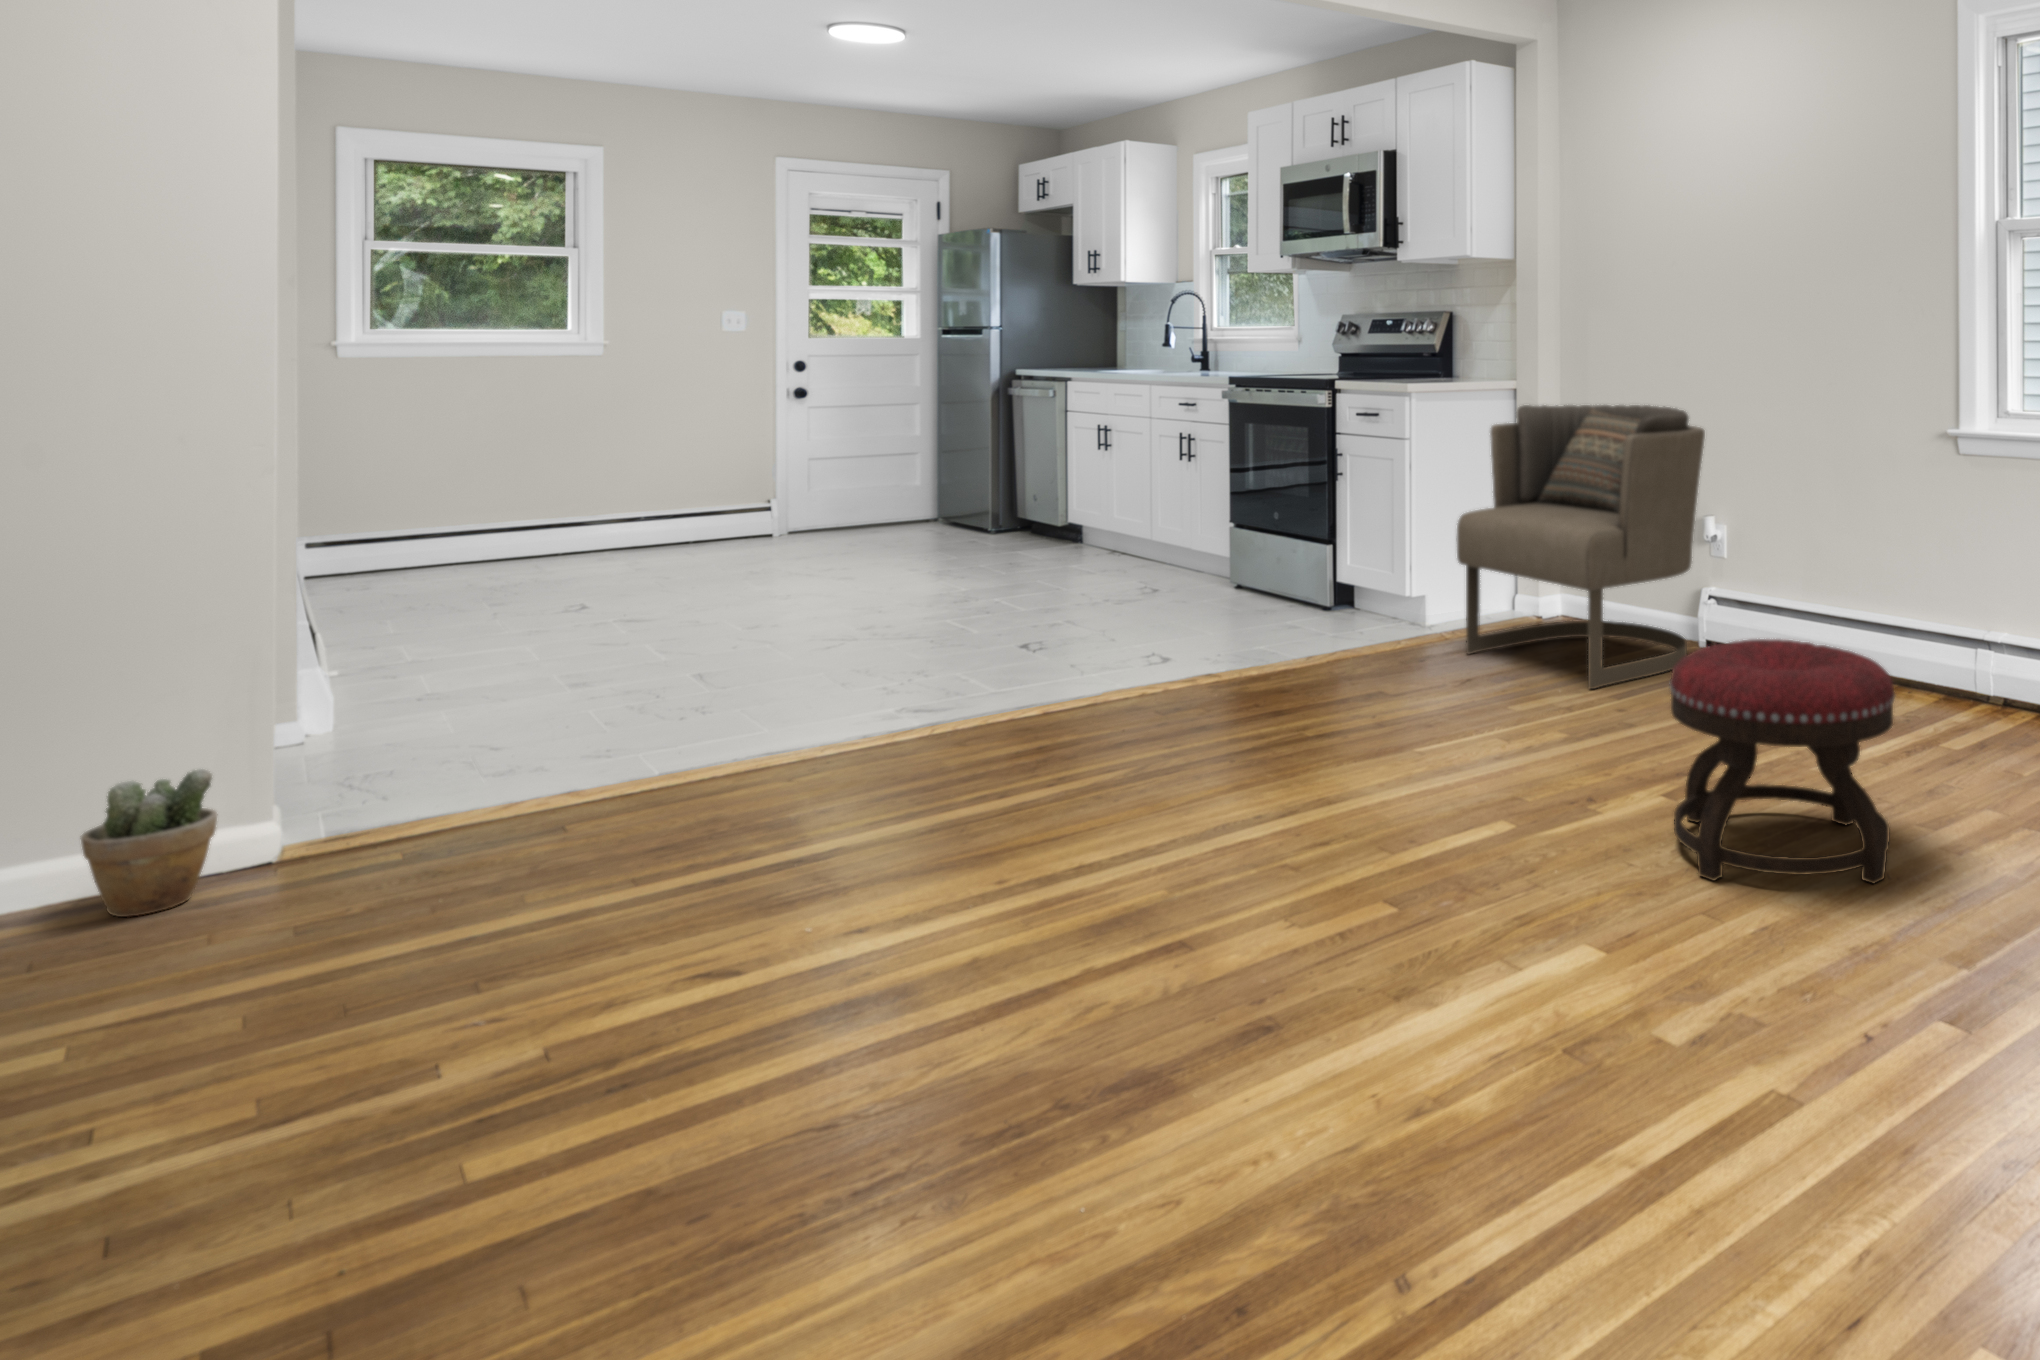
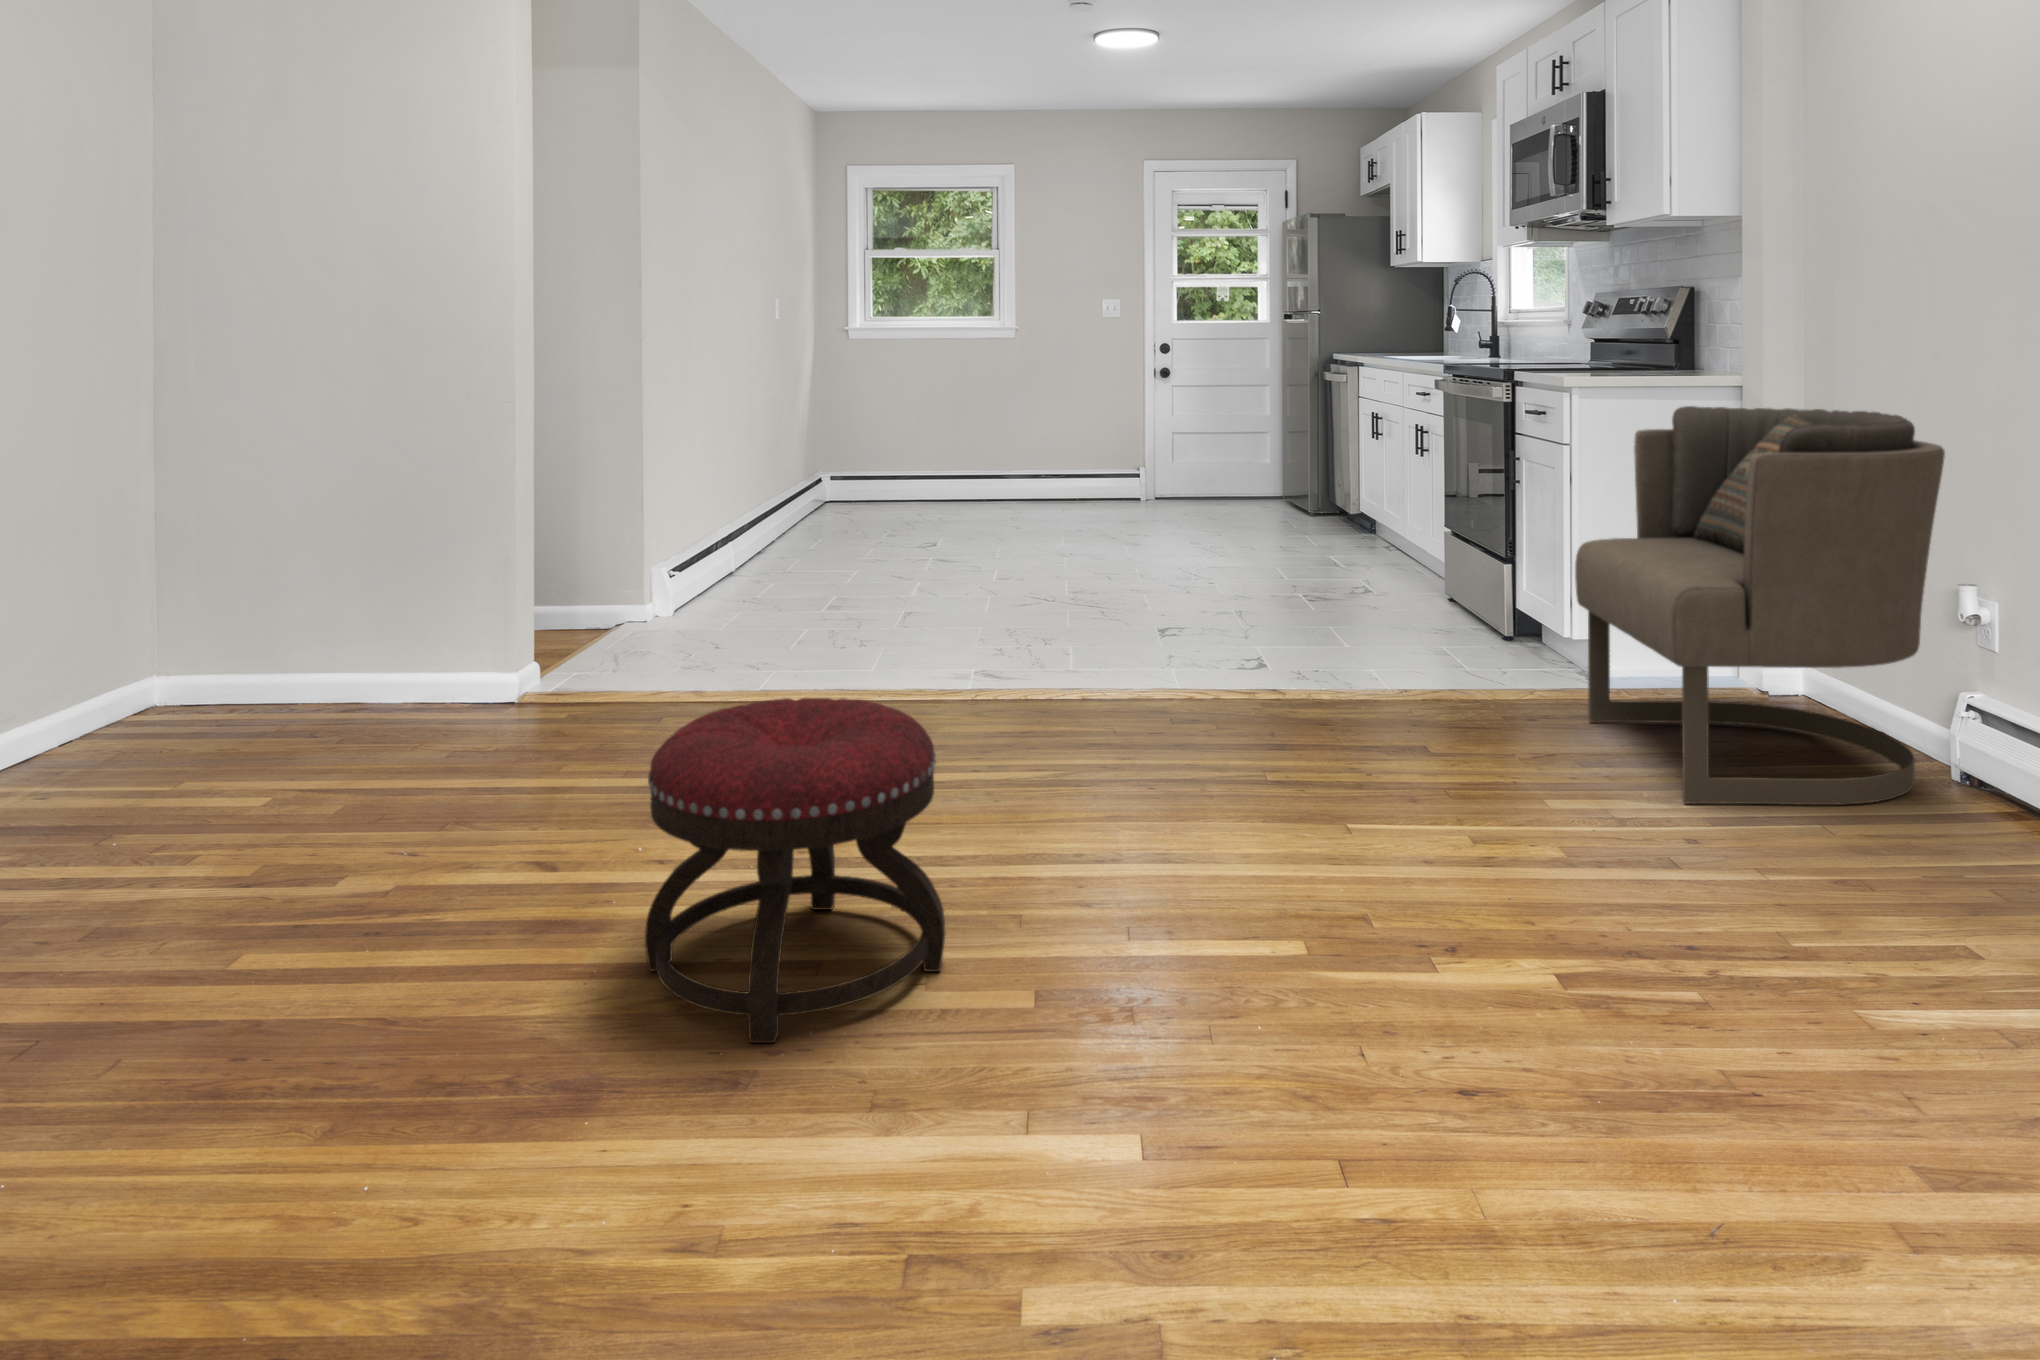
ottoman: present [1669,639,1895,884] -> present [645,698,945,1043]
potted plant: present [81,769,217,917] -> none [398,627,470,720]

